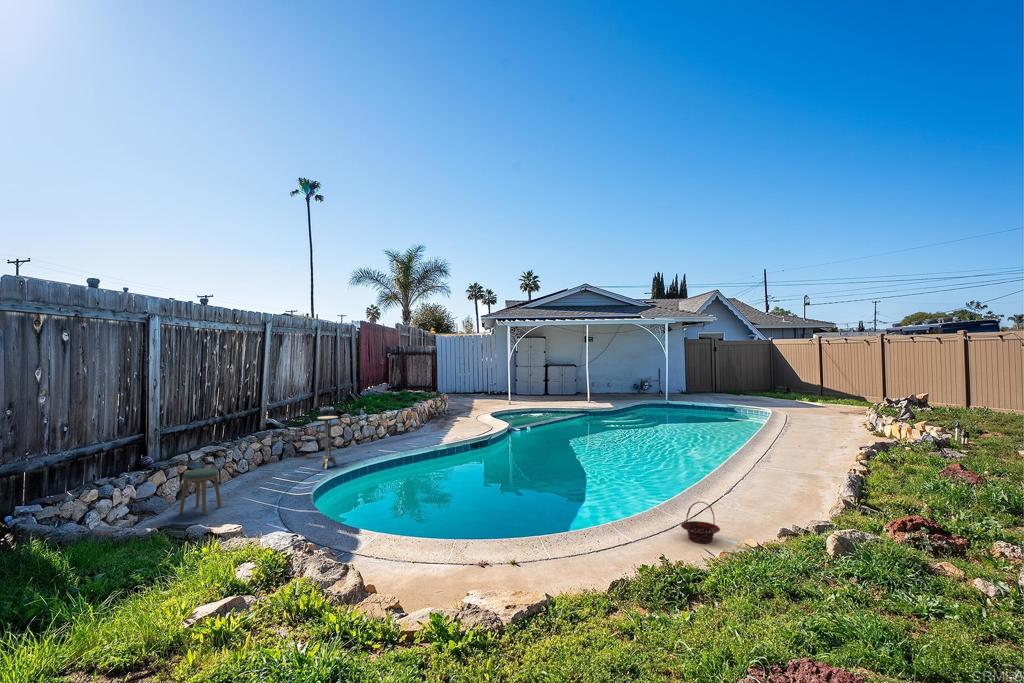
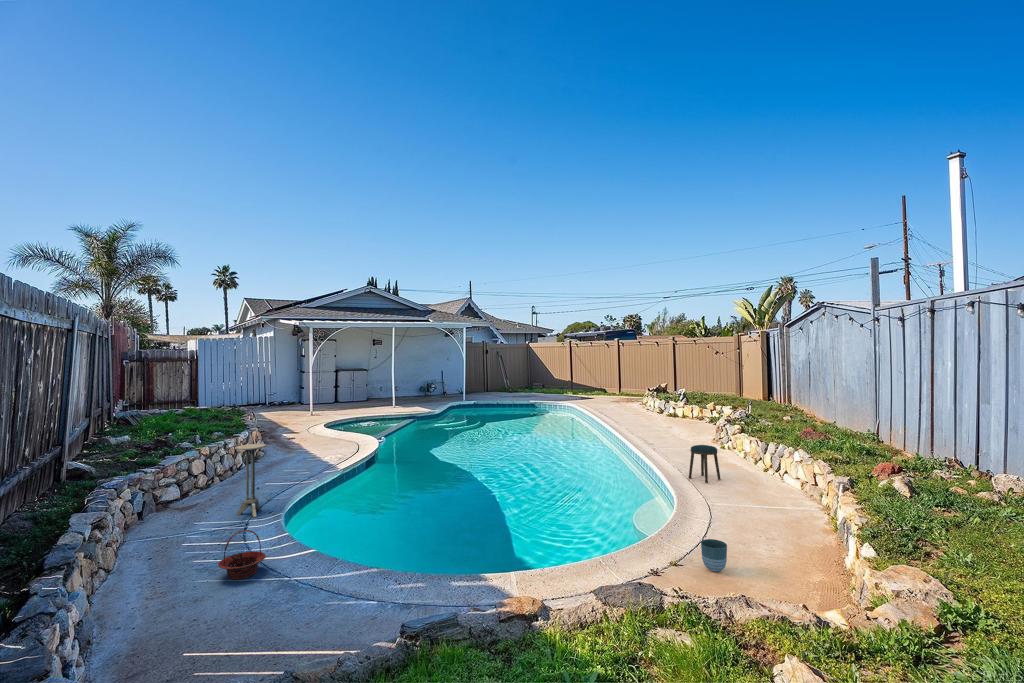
stool: present [179,468,221,515] -> present [689,445,721,483]
basket: present [681,502,720,543] -> present [218,530,266,579]
planter: none [506,549,531,583] -> present [701,539,727,572]

